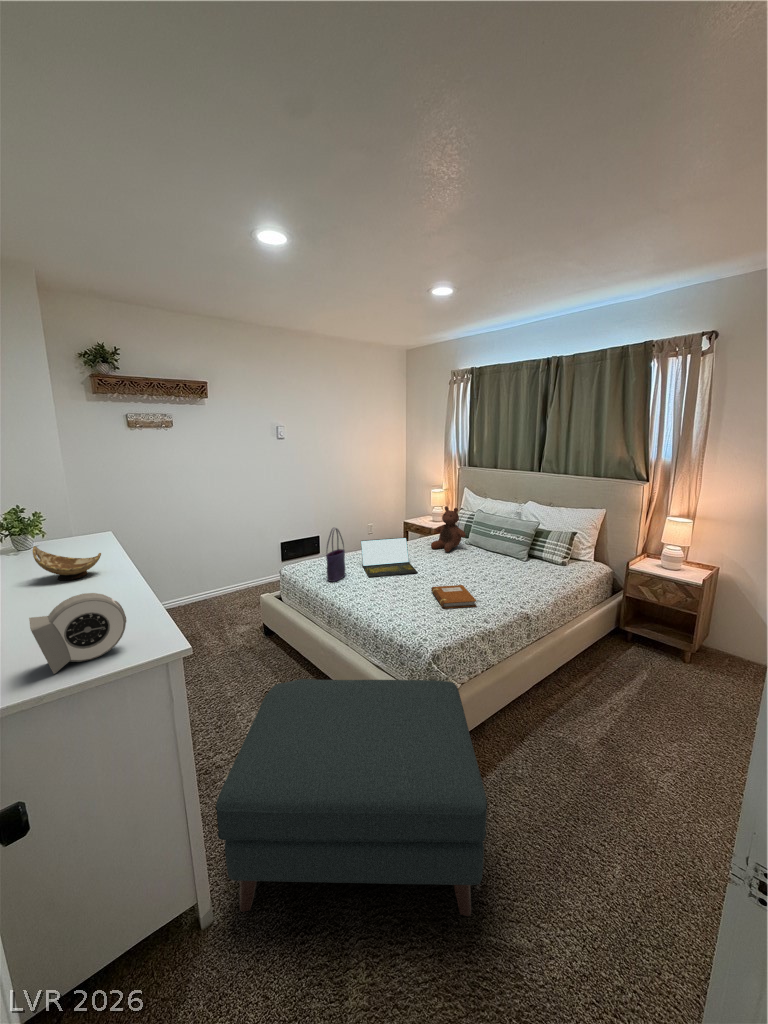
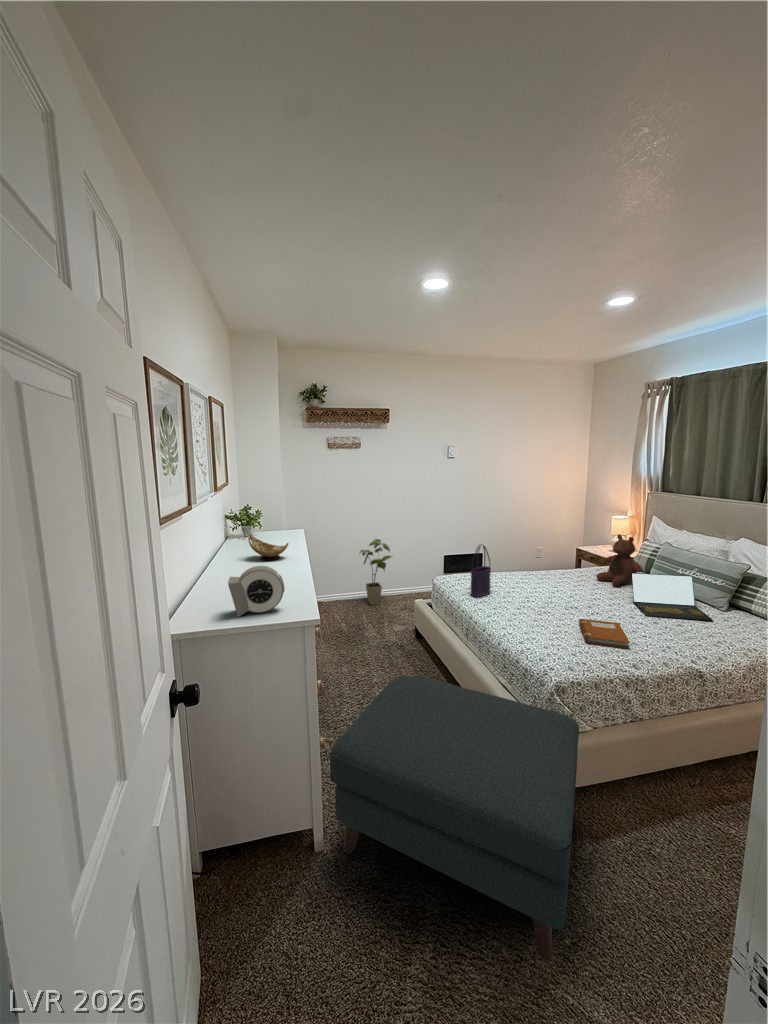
house plant: none [184,533,227,609] -> present [360,539,391,605]
laptop: present [361,537,417,577] -> present [632,573,713,621]

